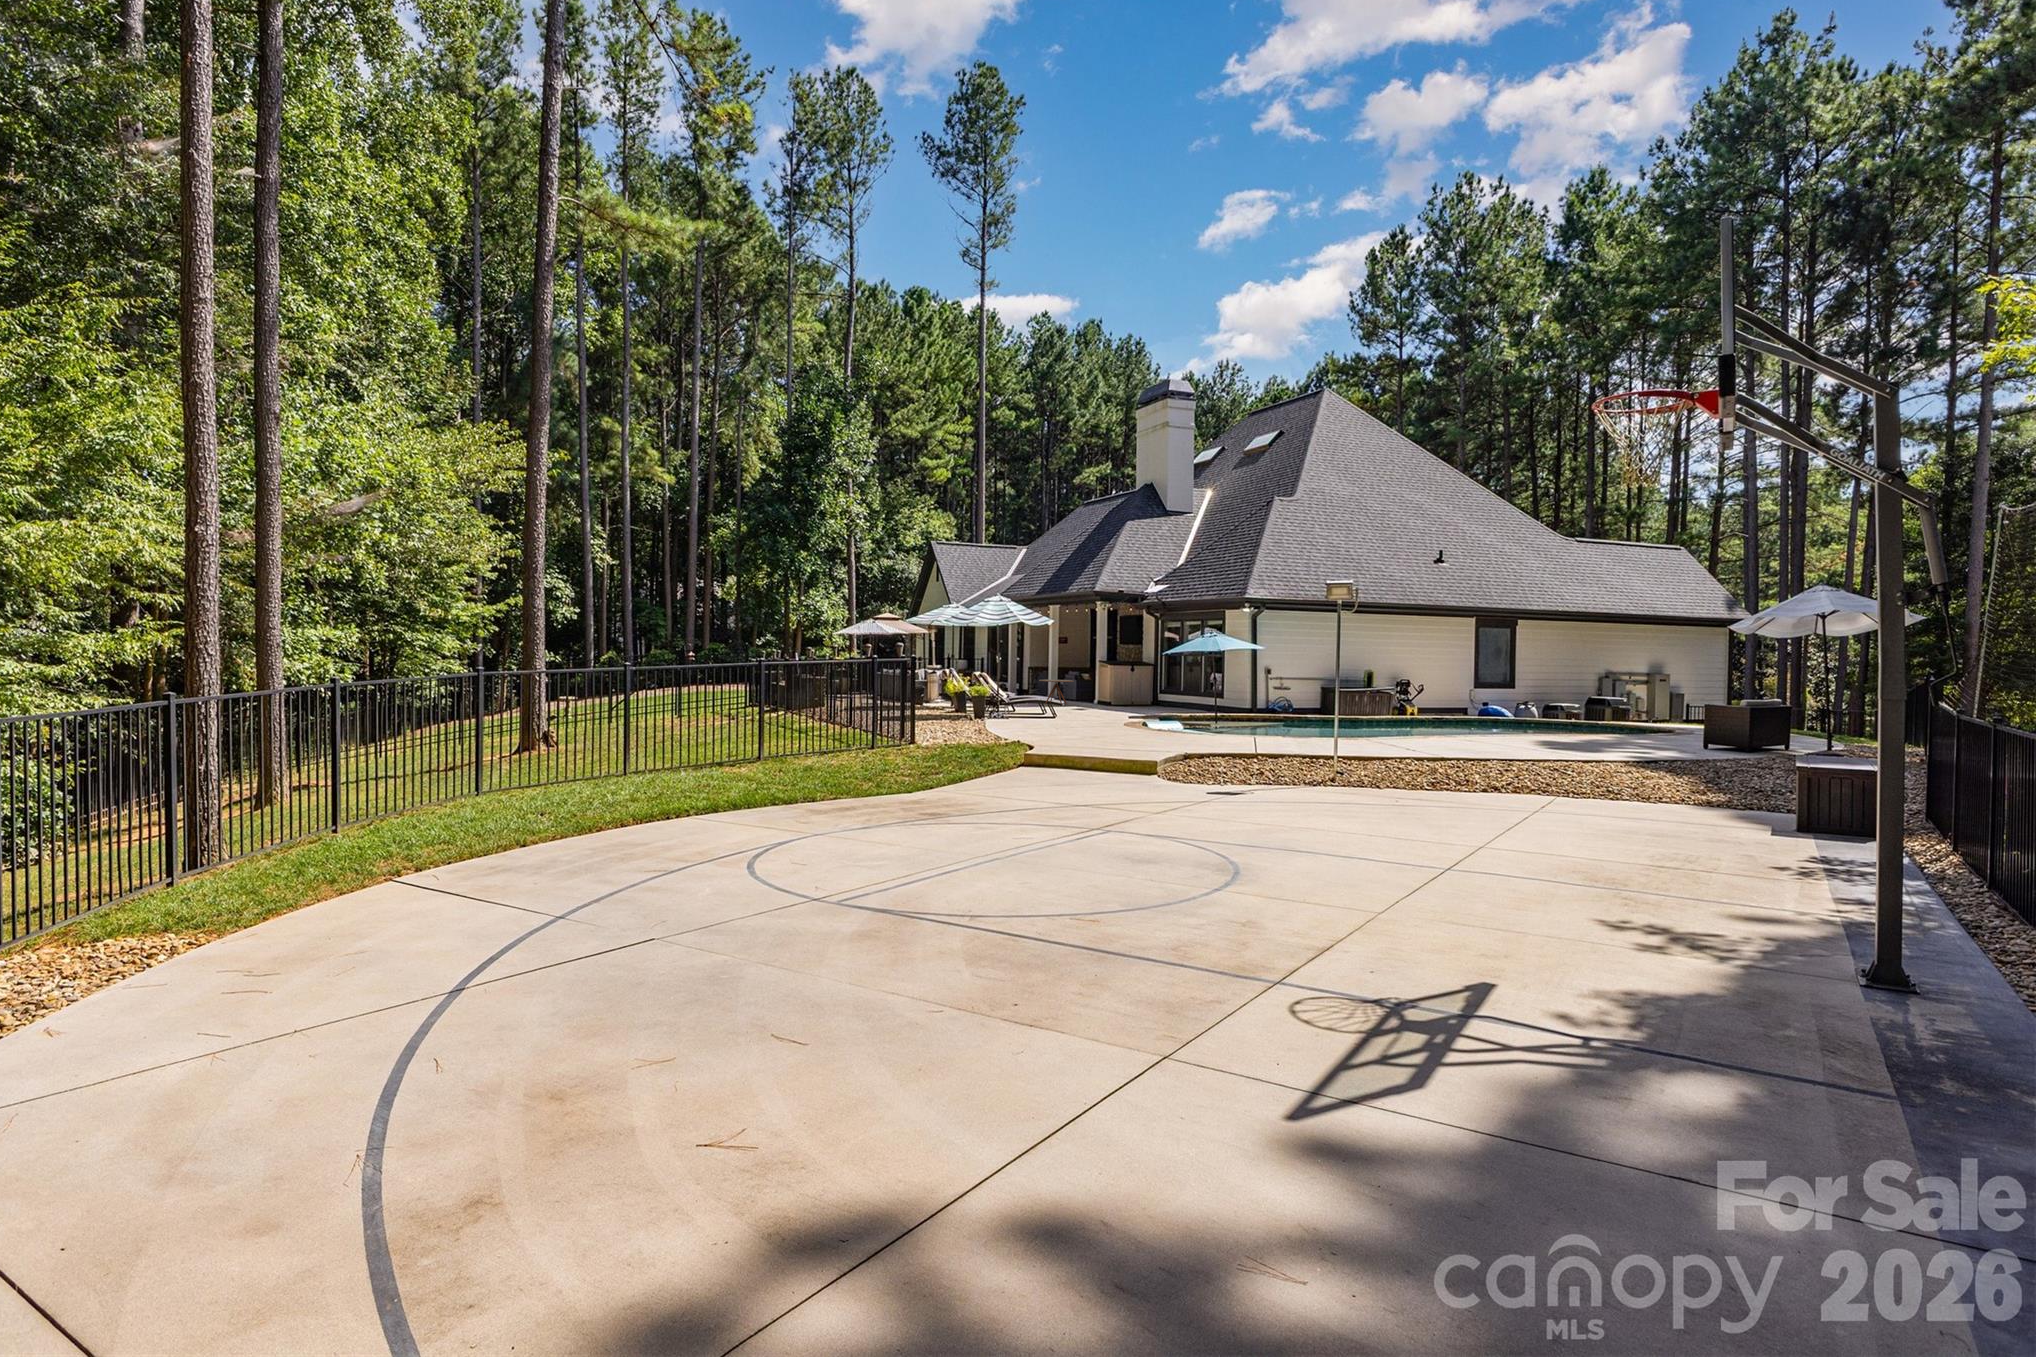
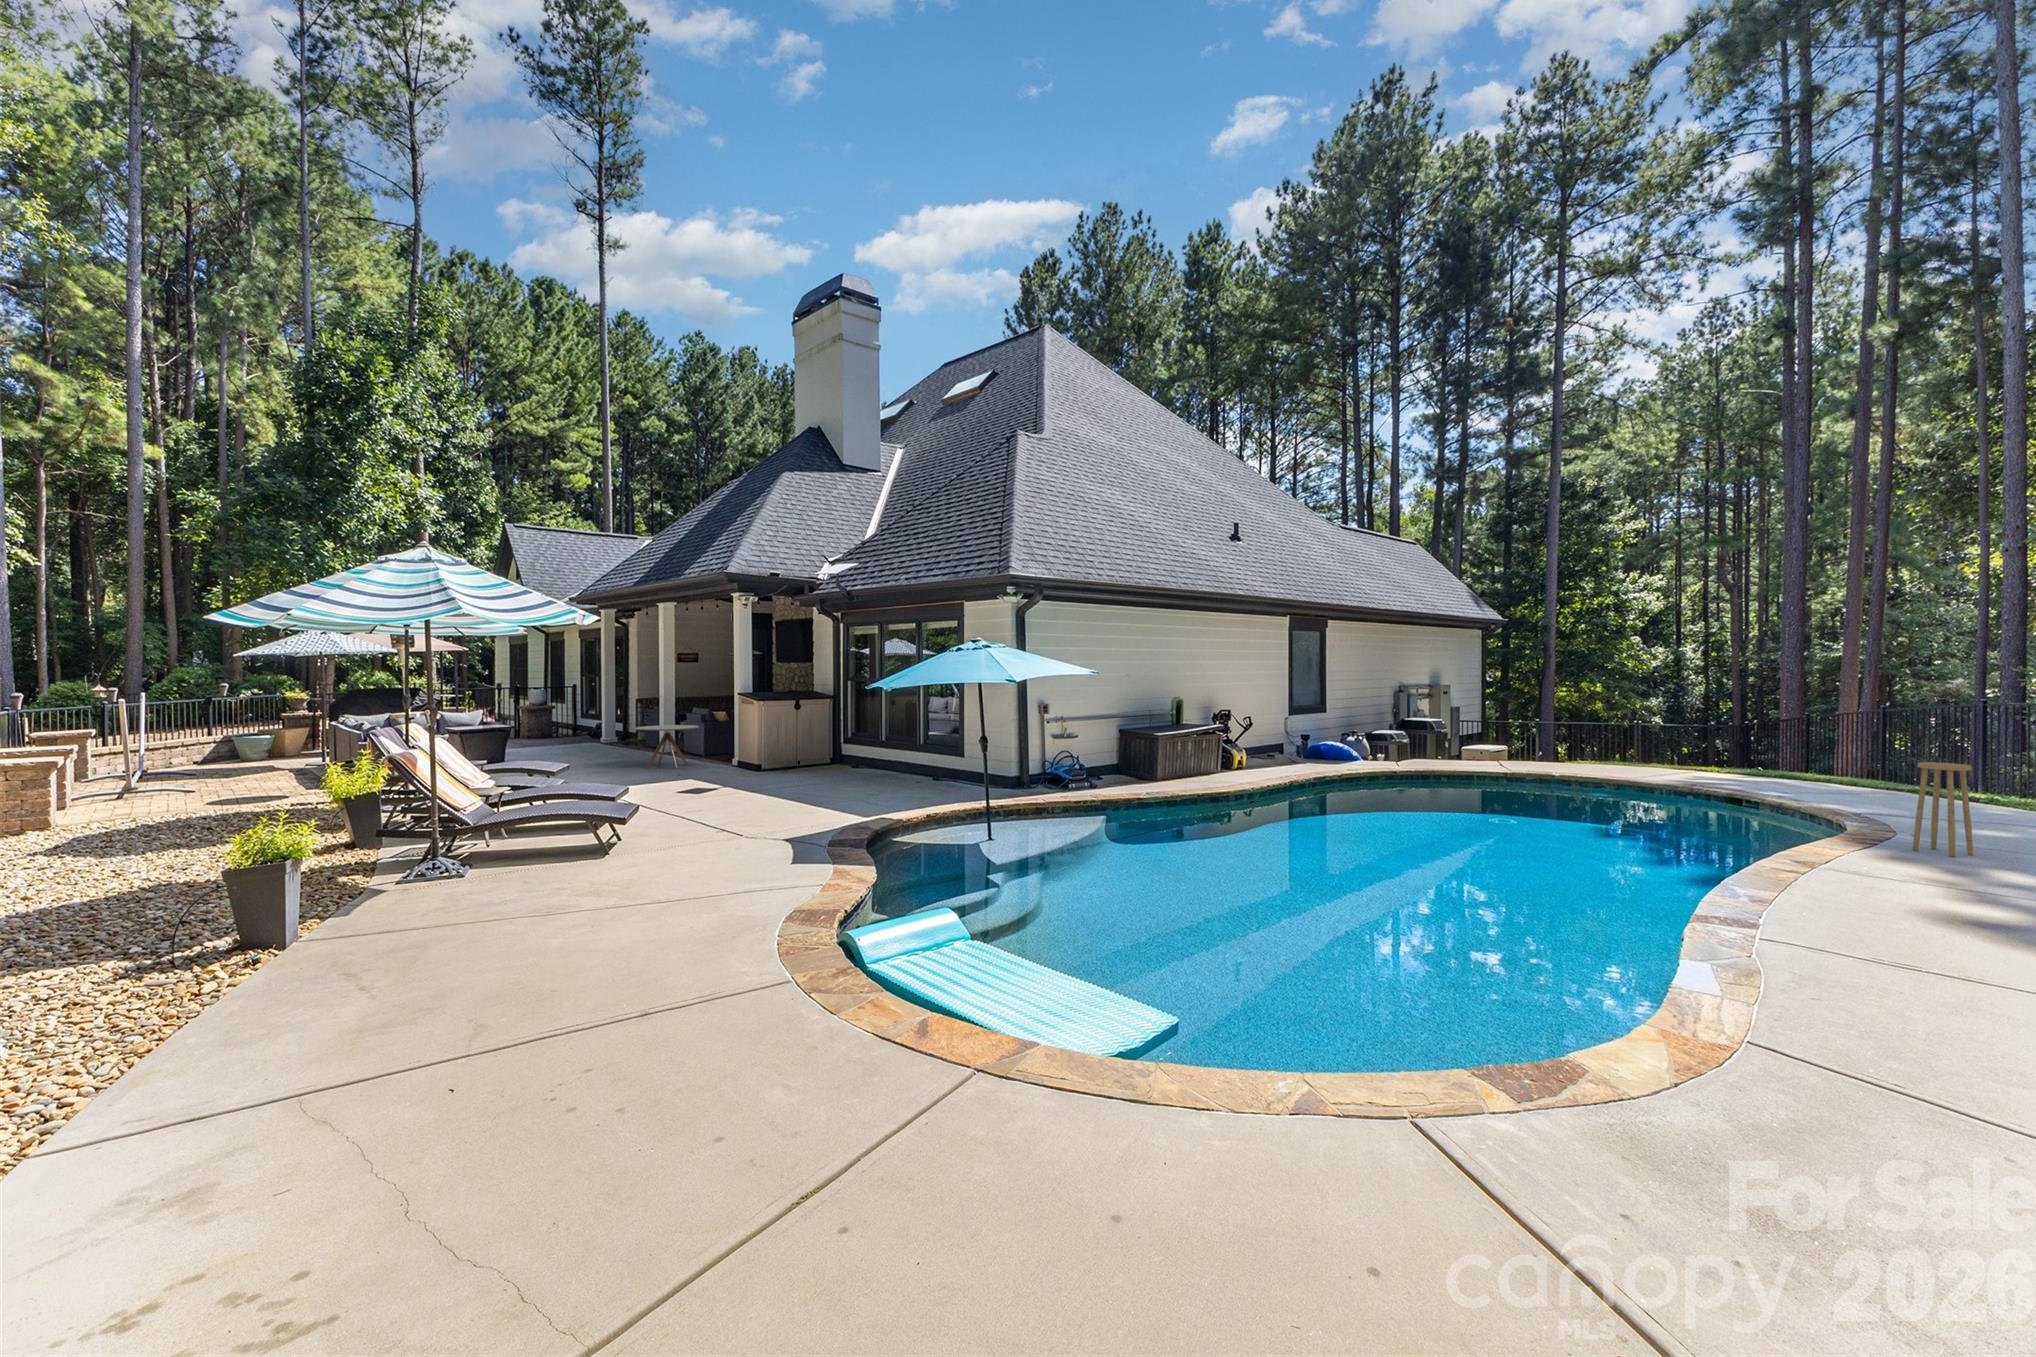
stool: none [1638,705,1659,748] -> present [1913,762,1973,857]

